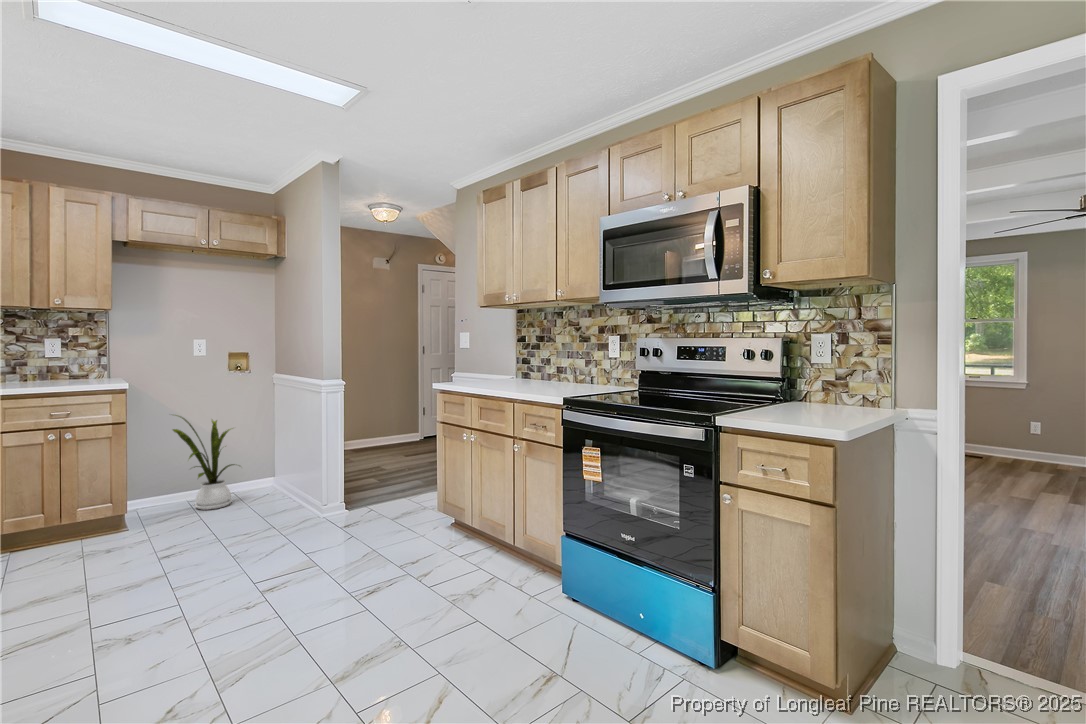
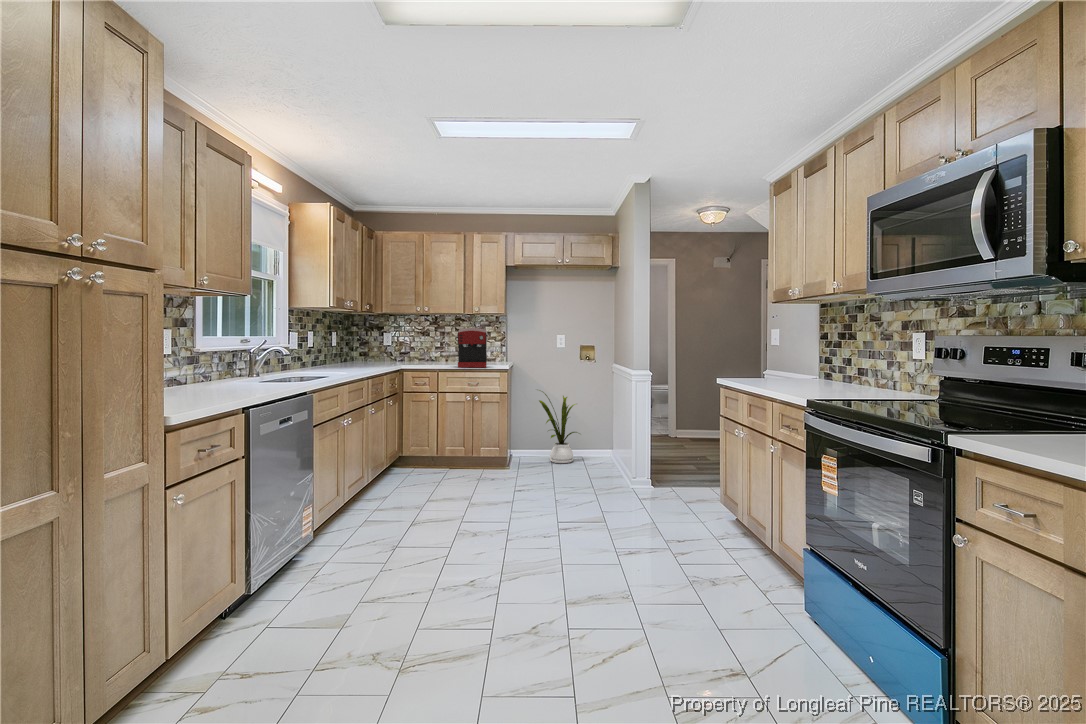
coffee maker: none [21,328,86,391] -> present [458,328,487,367]

